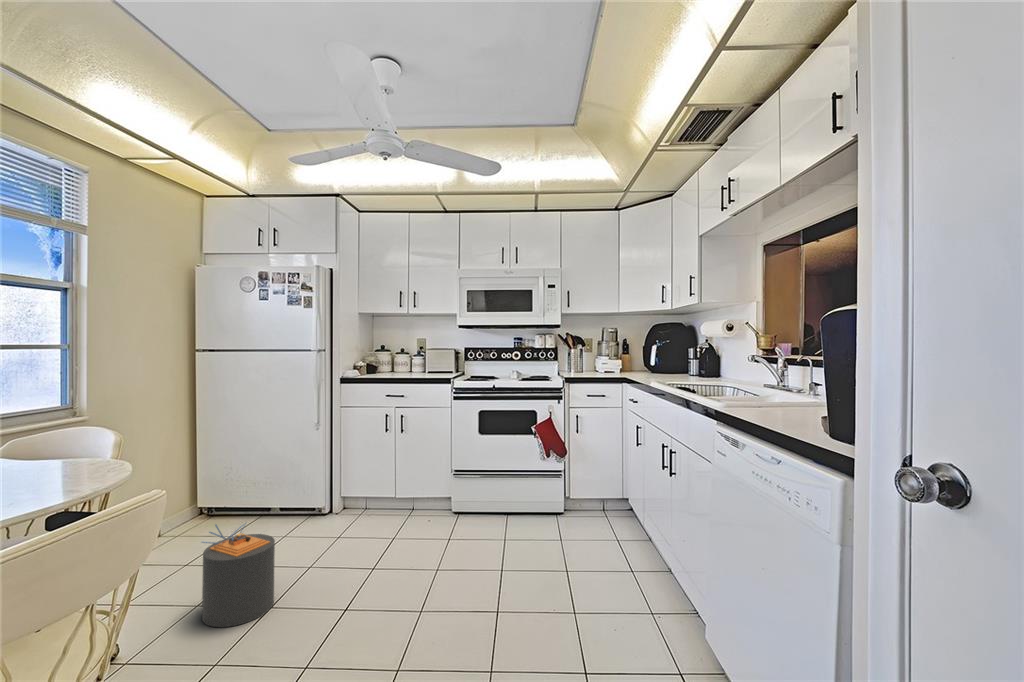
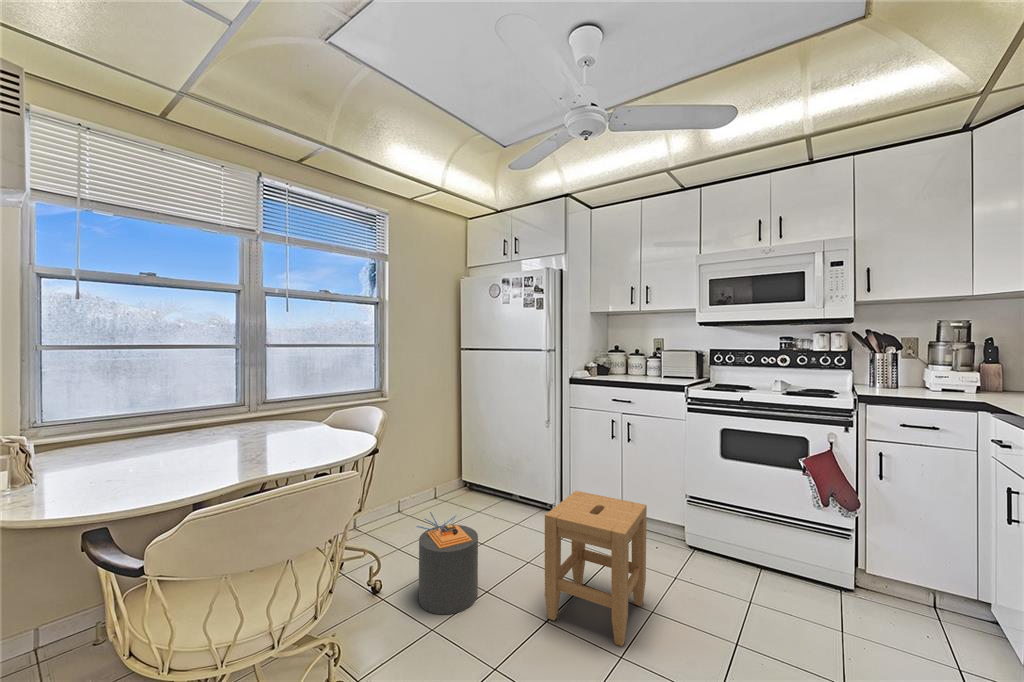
stool: none [352,476,434,592] -> present [545,491,647,646]

